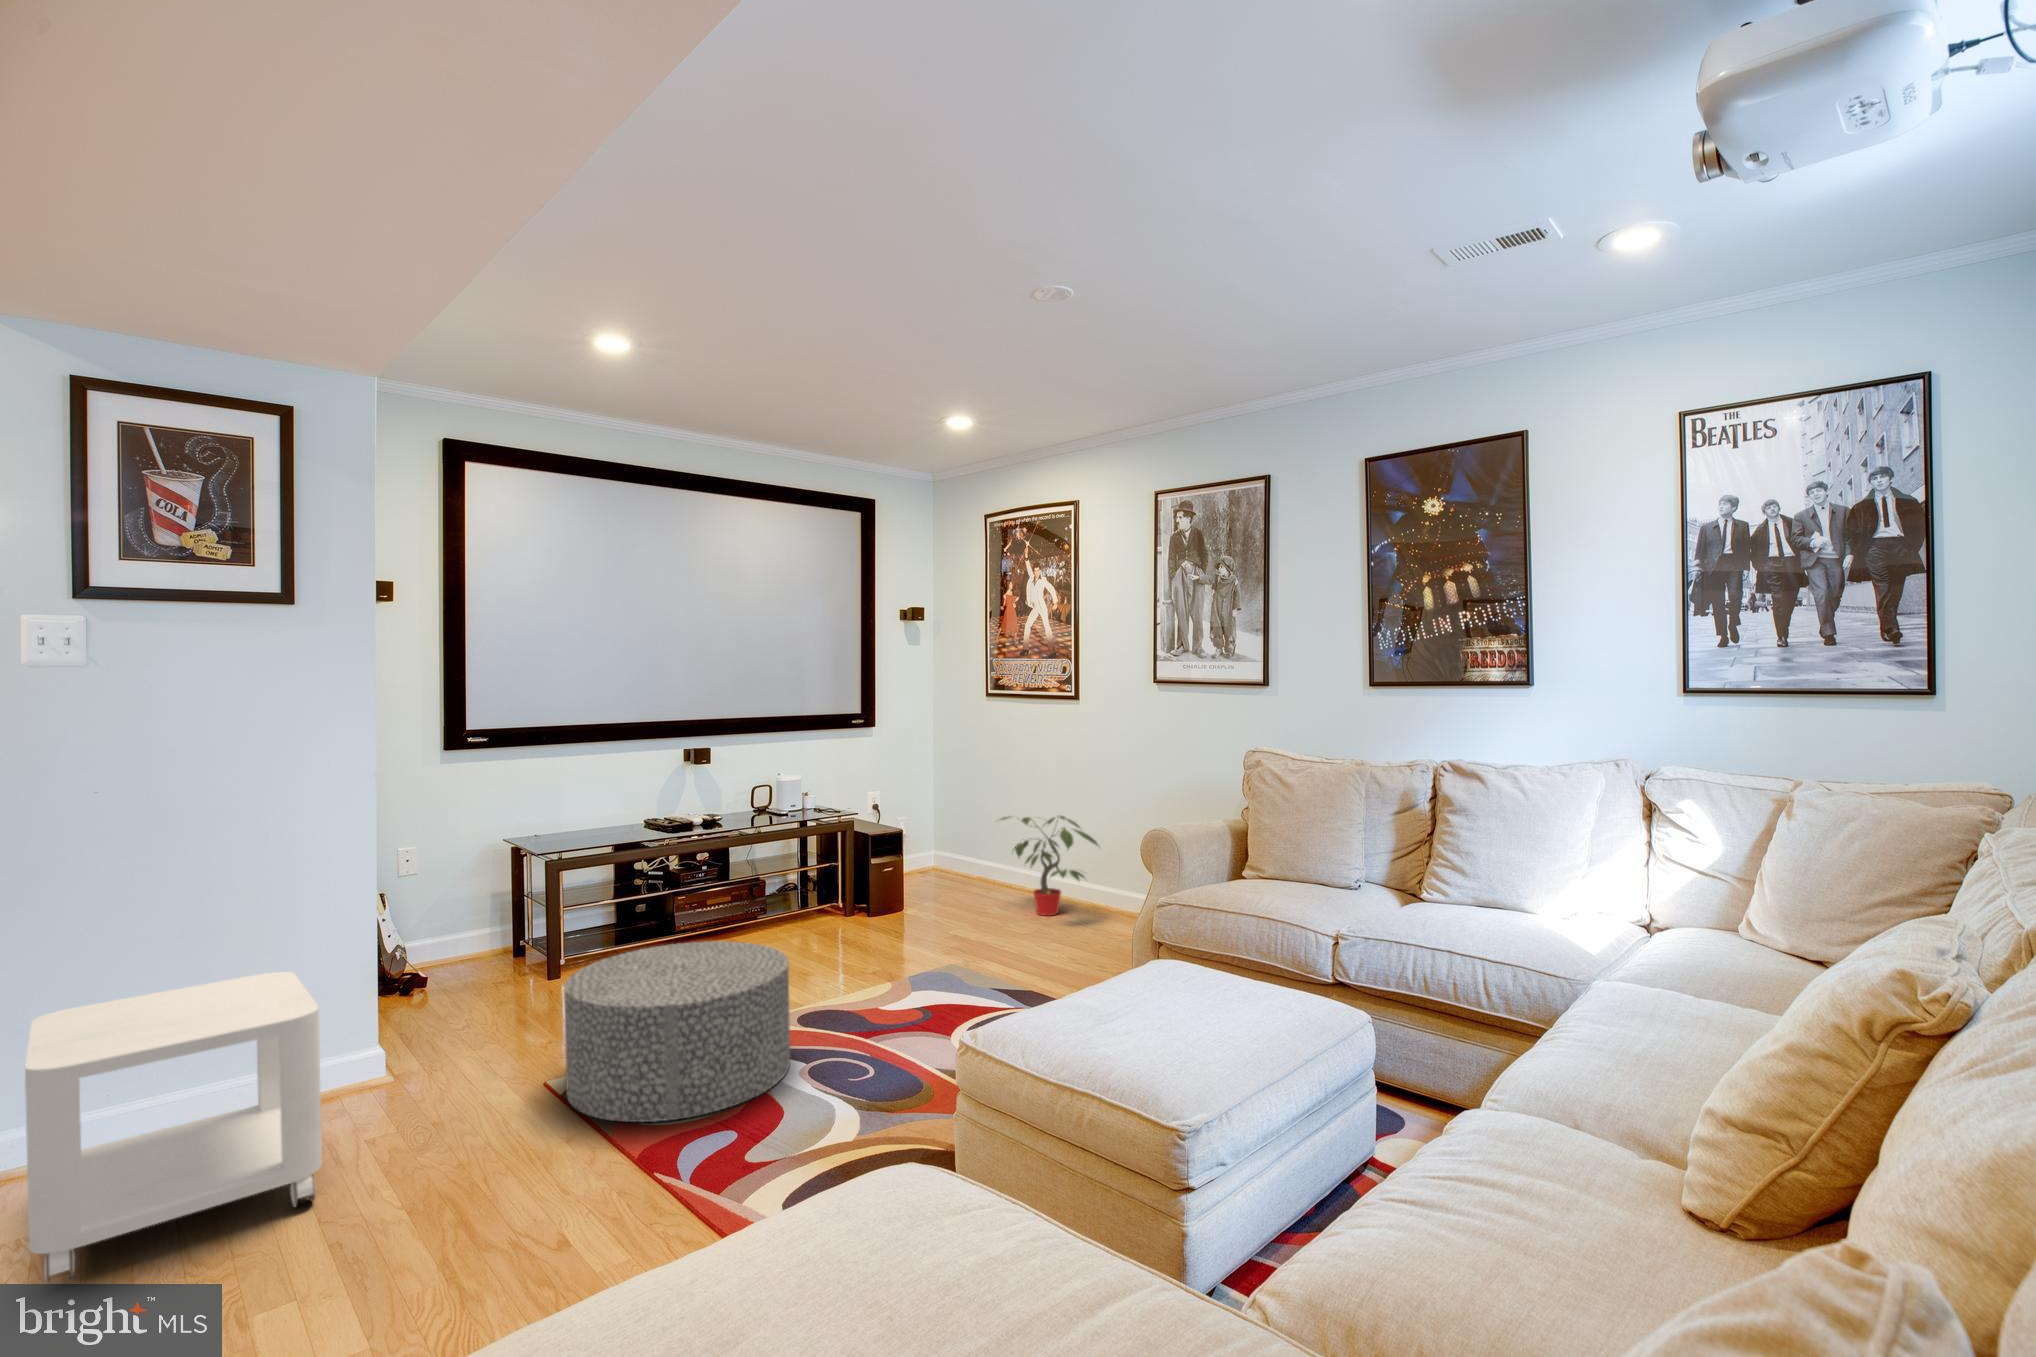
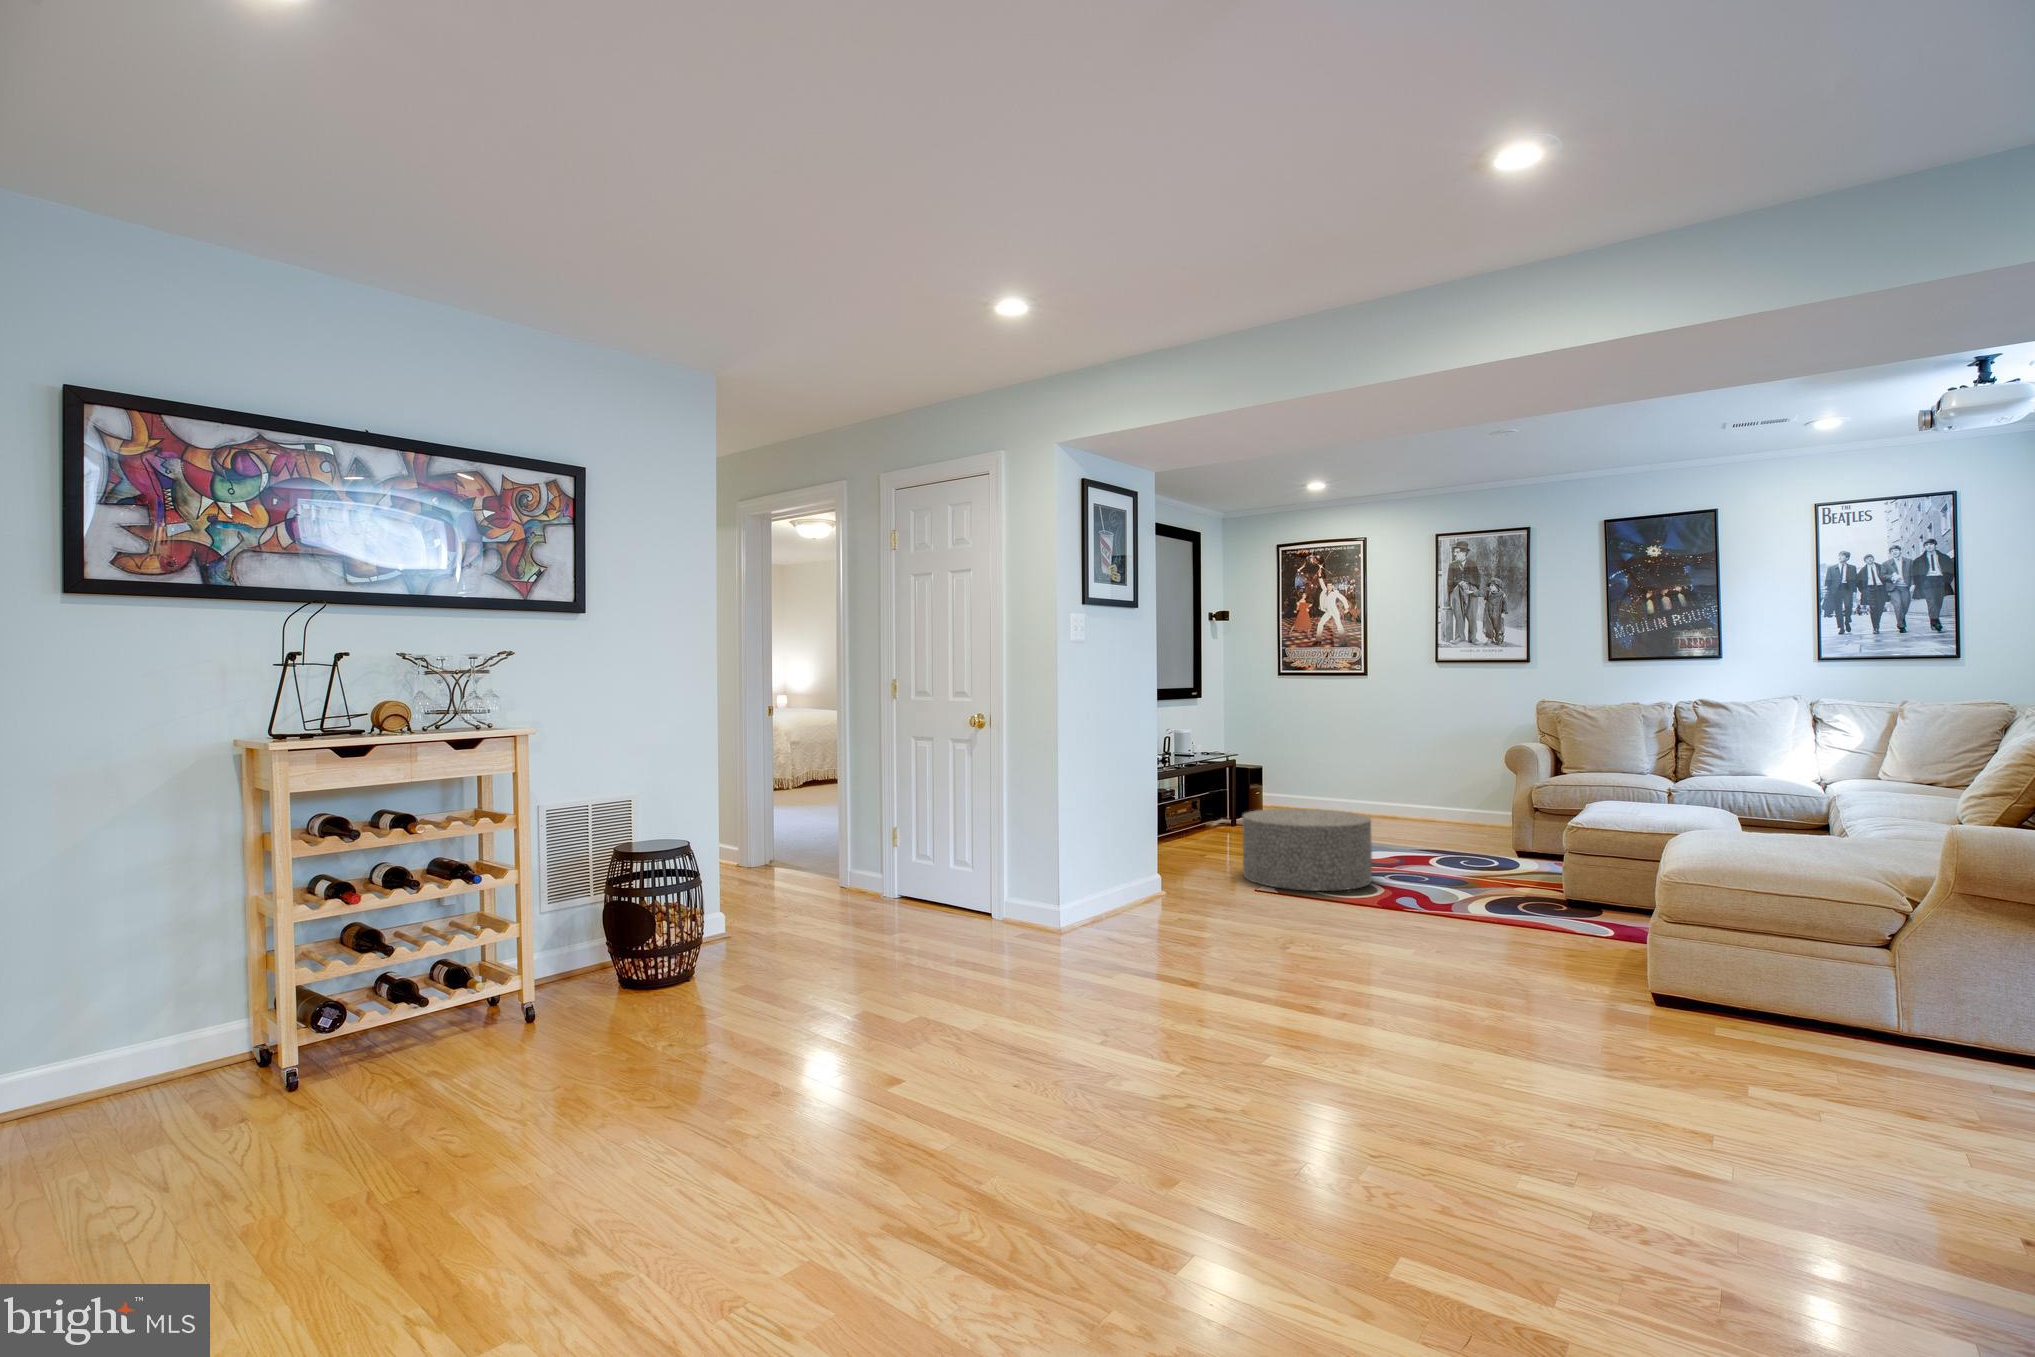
potted plant: present [1001,816,1100,916] -> none [1316,752,1400,820]
side table: present [25,972,322,1285] -> none [1094,807,1243,936]

